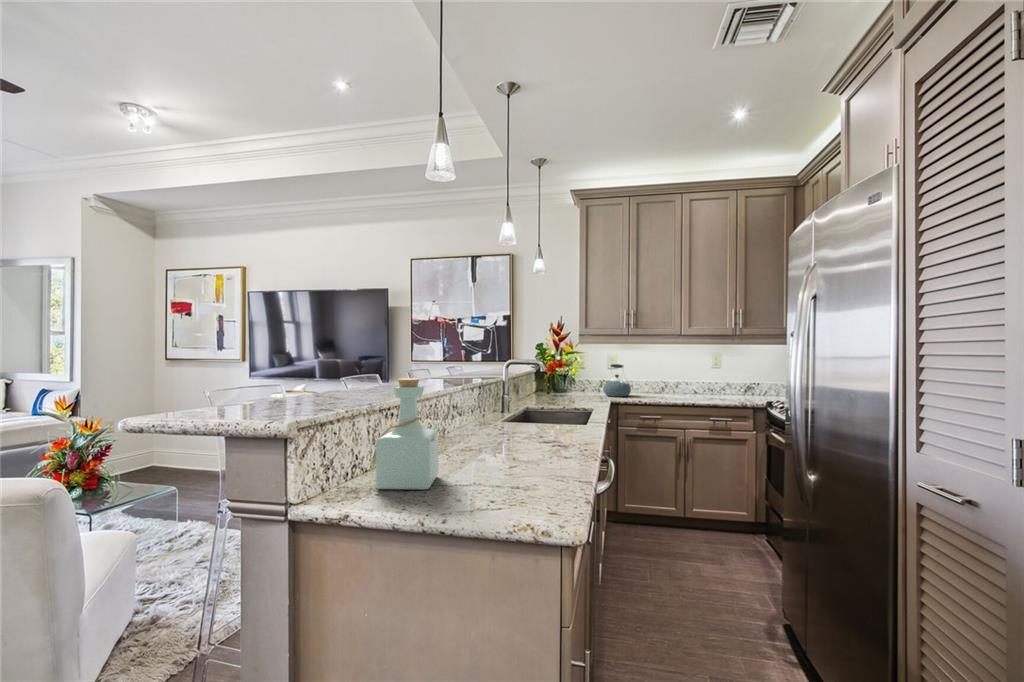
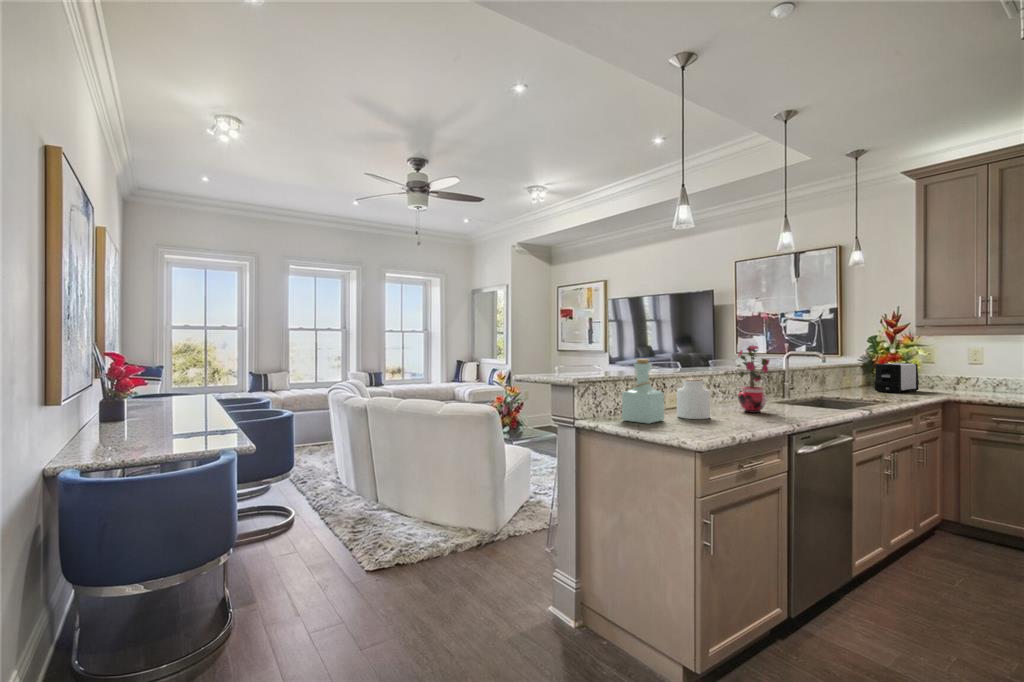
potted plant: none [486,352,532,440] -> present [737,345,769,413]
kettle: present [603,364,631,397] -> none [945,360,988,397]
toaster: none [553,368,579,396] -> present [874,363,919,393]
jar: none [441,403,487,465] -> present [677,379,710,419]

